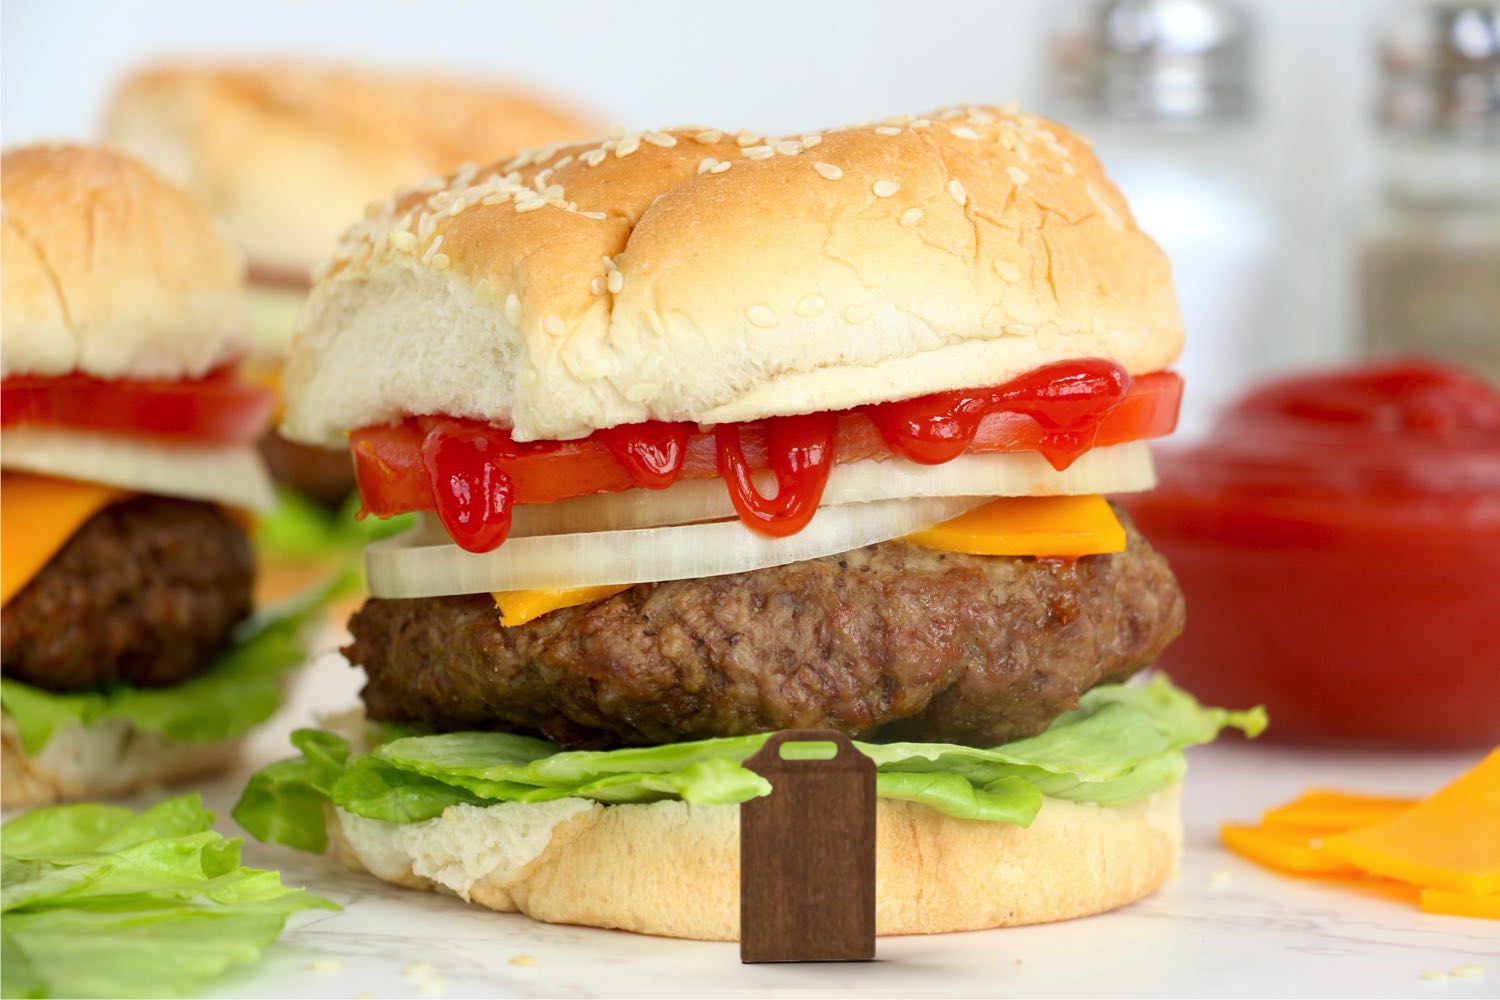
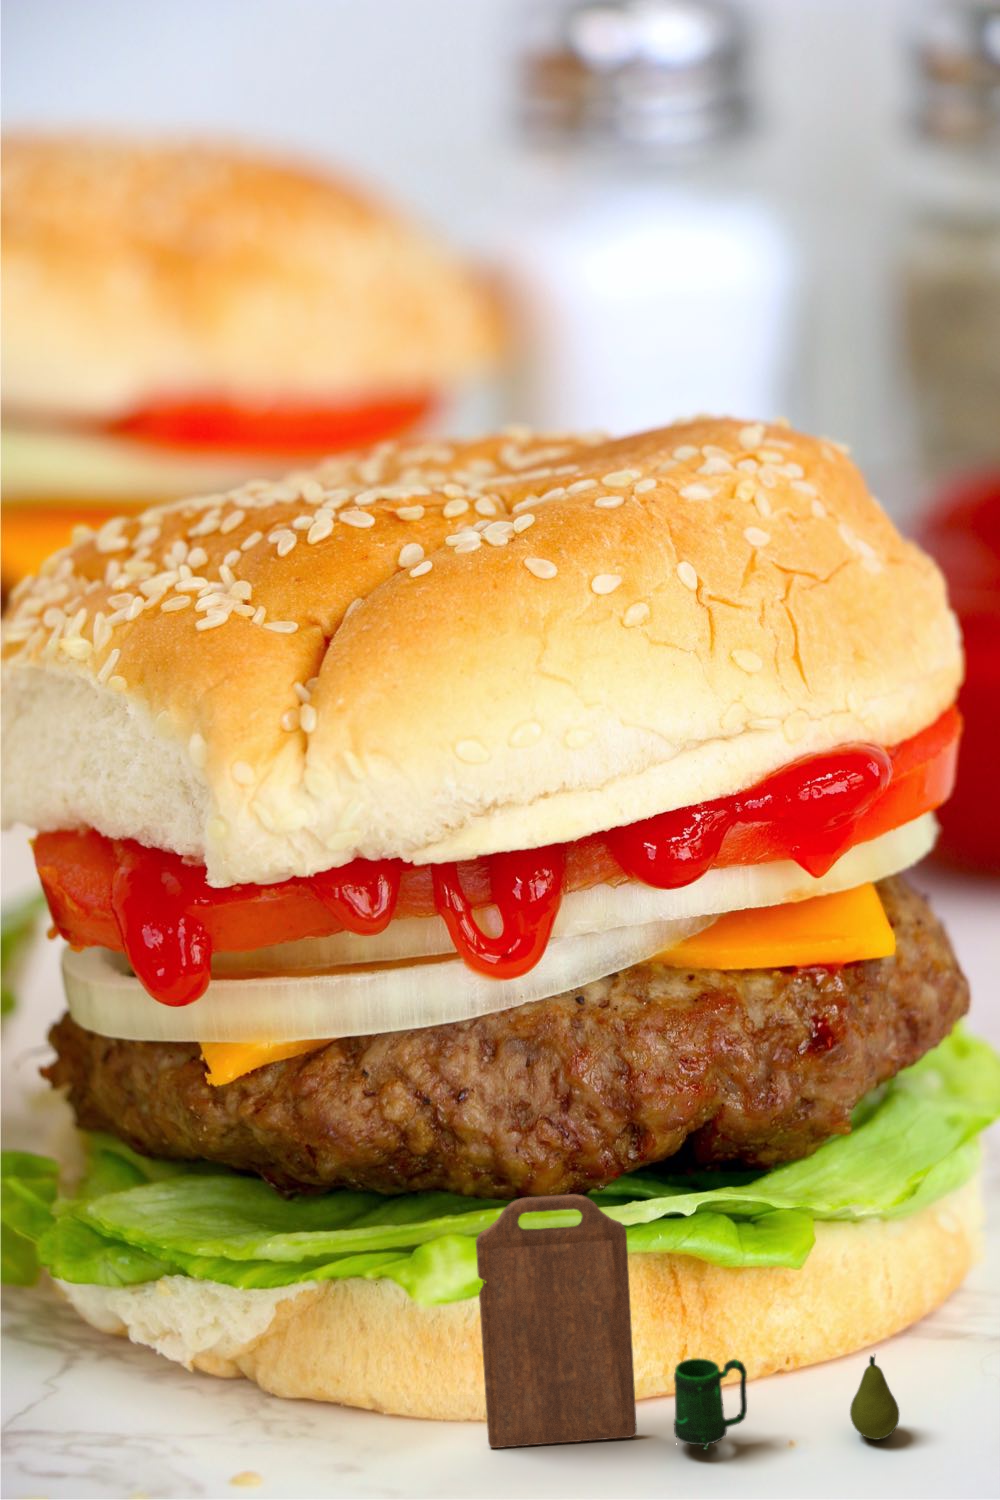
mug: none [911,887,980,977] -> present [674,1358,747,1450]
fruit: none [1071,890,1116,969] -> present [850,1356,899,1440]

